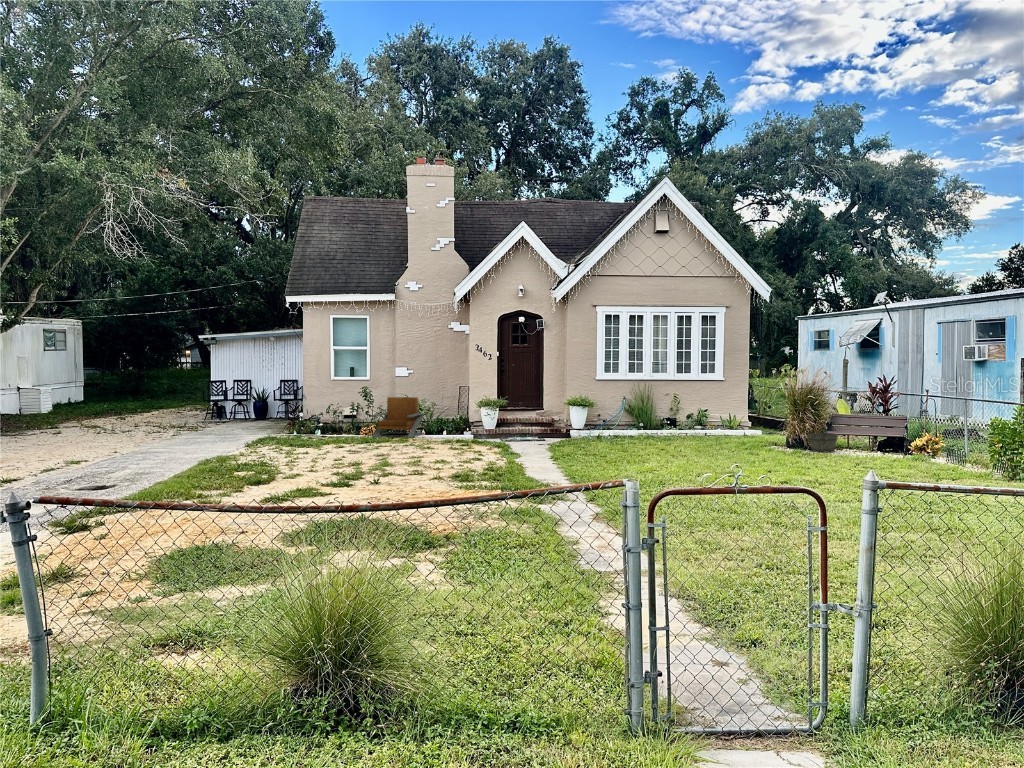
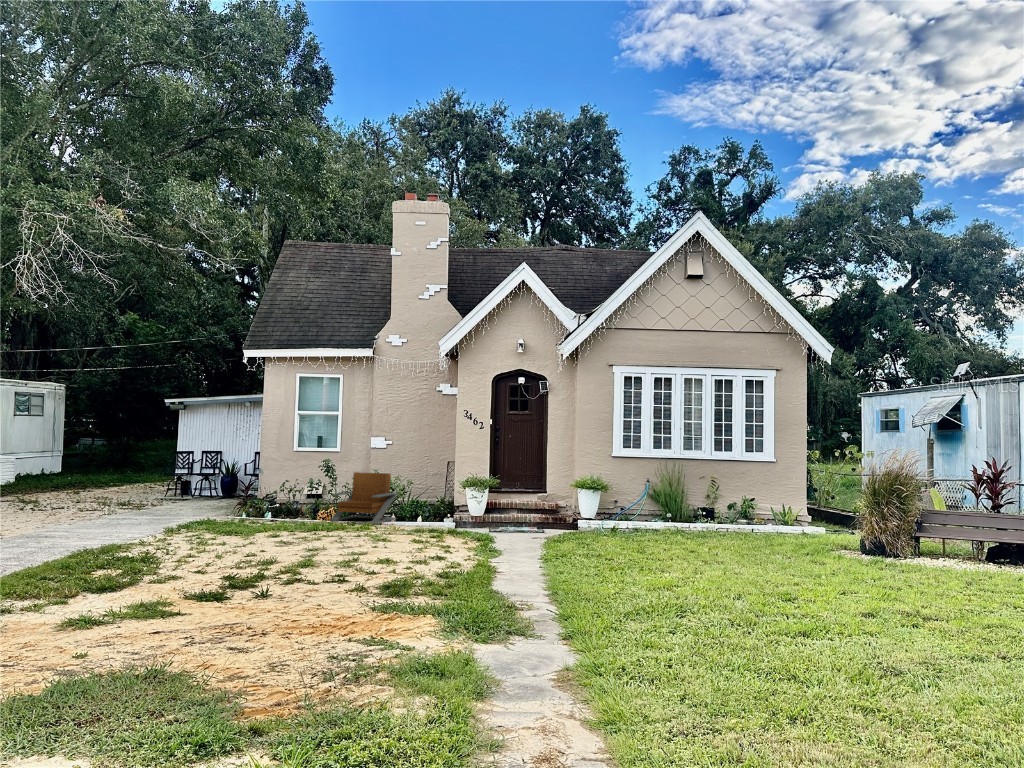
wooden bucket: present [809,431,838,452] -> none [896,528,939,563]

